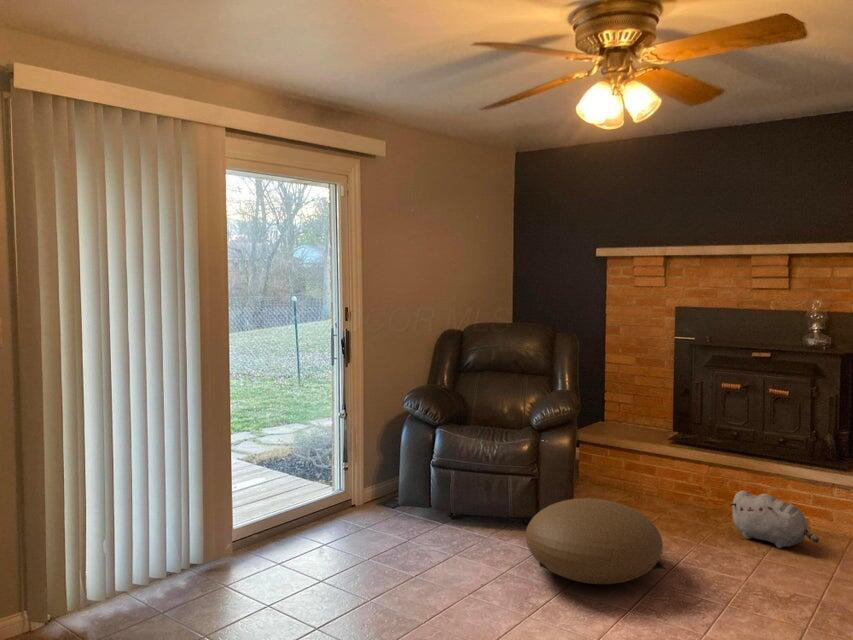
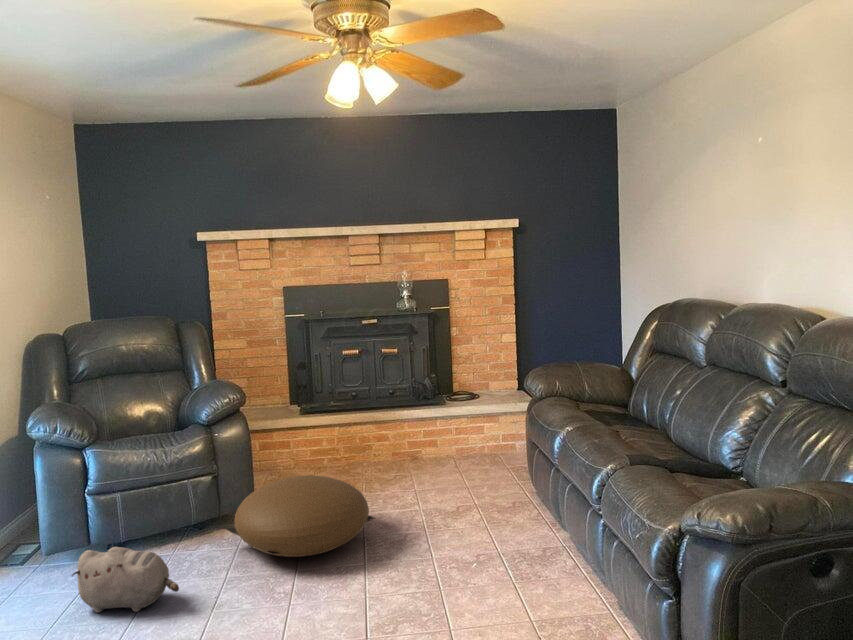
plush toy: present [730,491,819,548] -> present [71,547,179,613]

